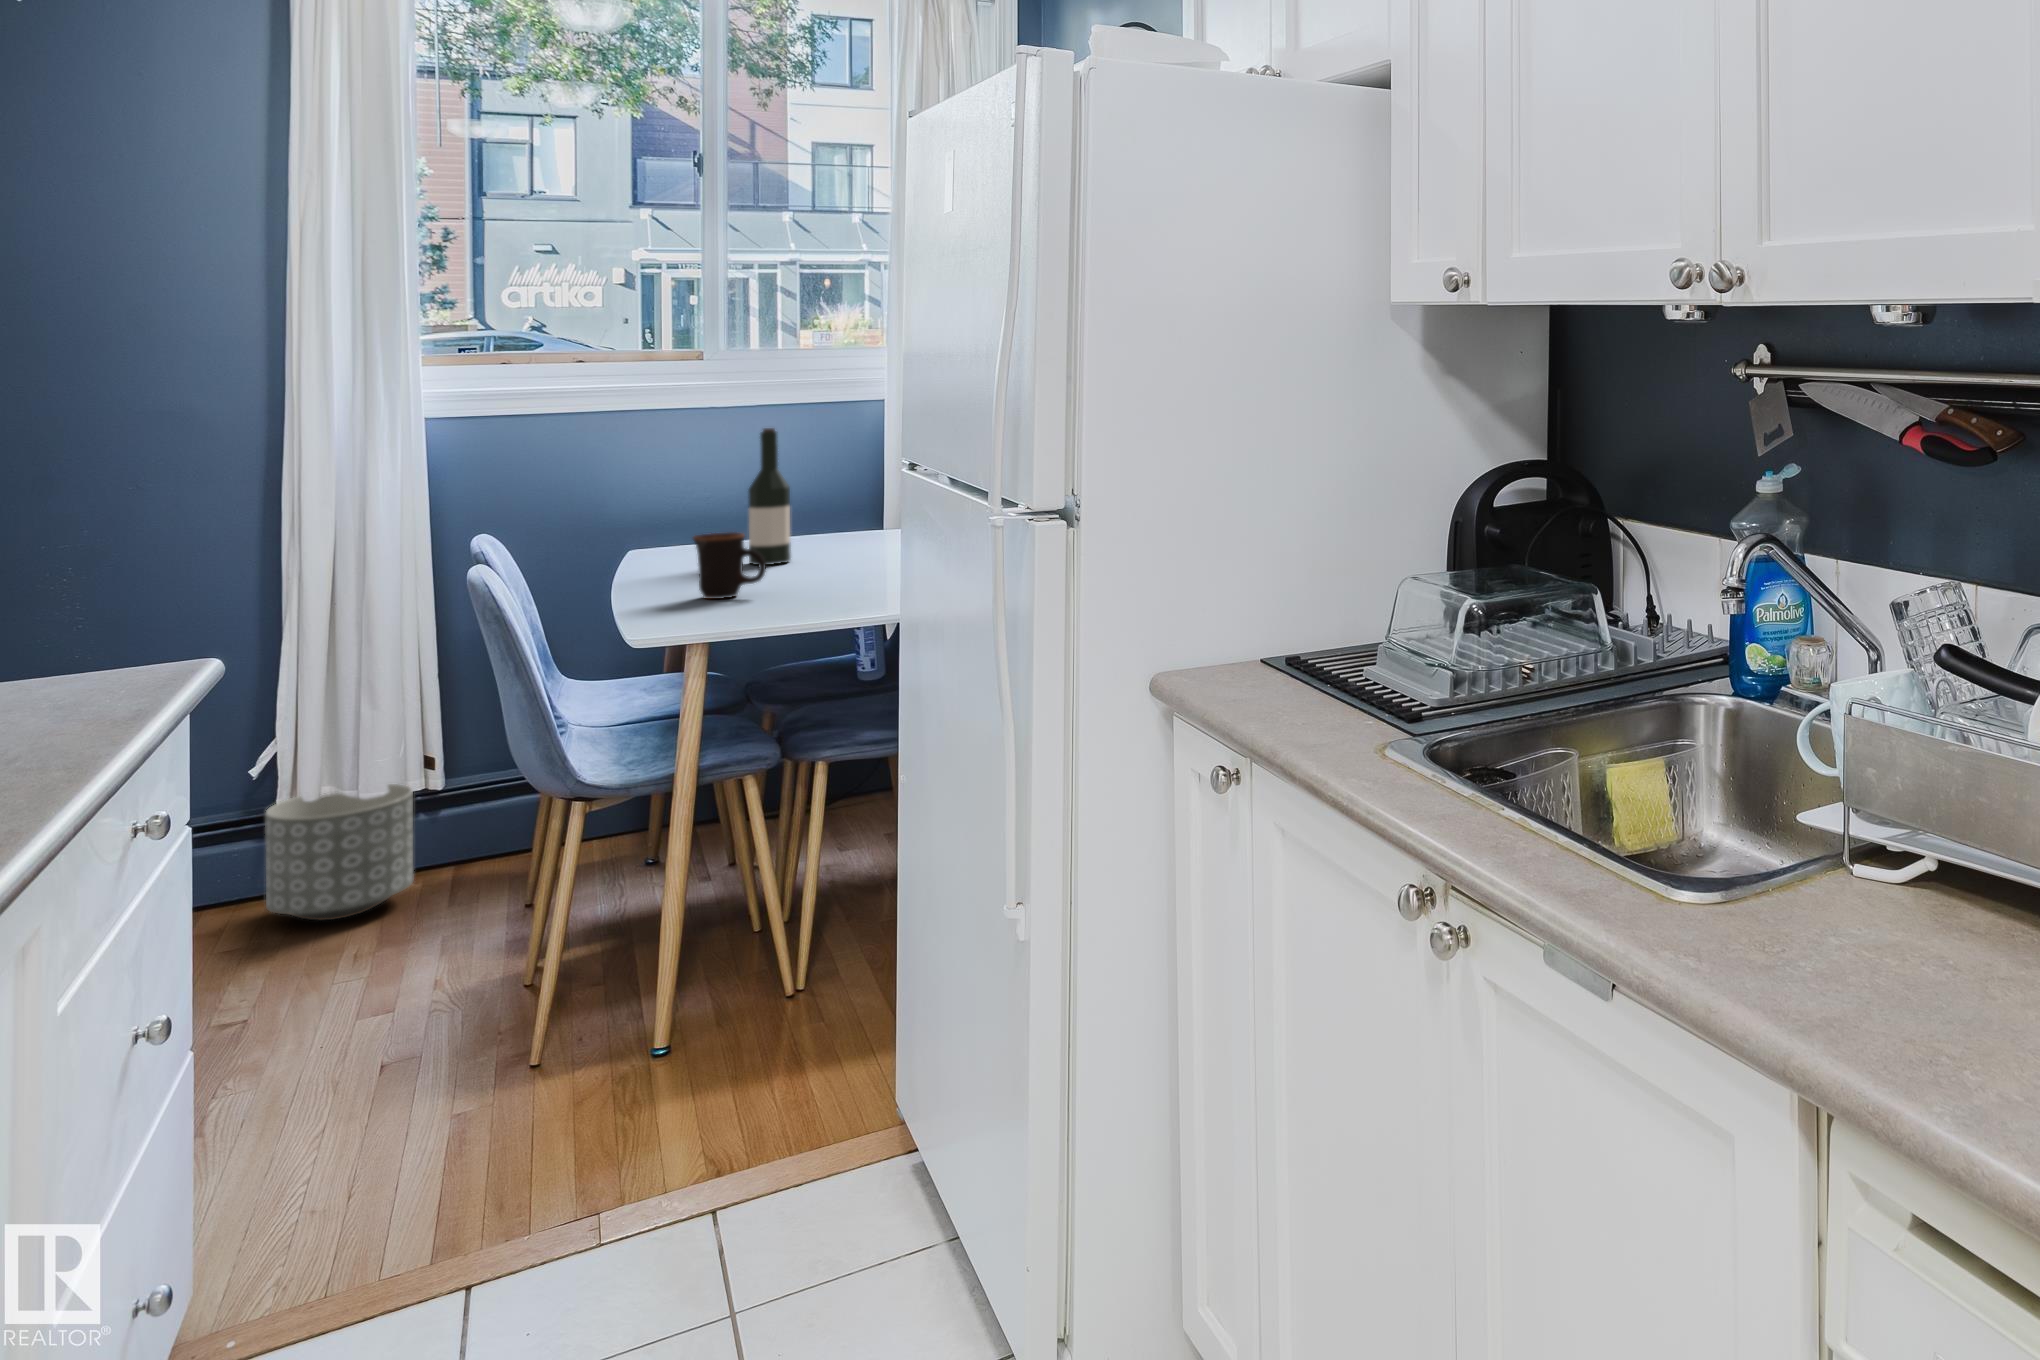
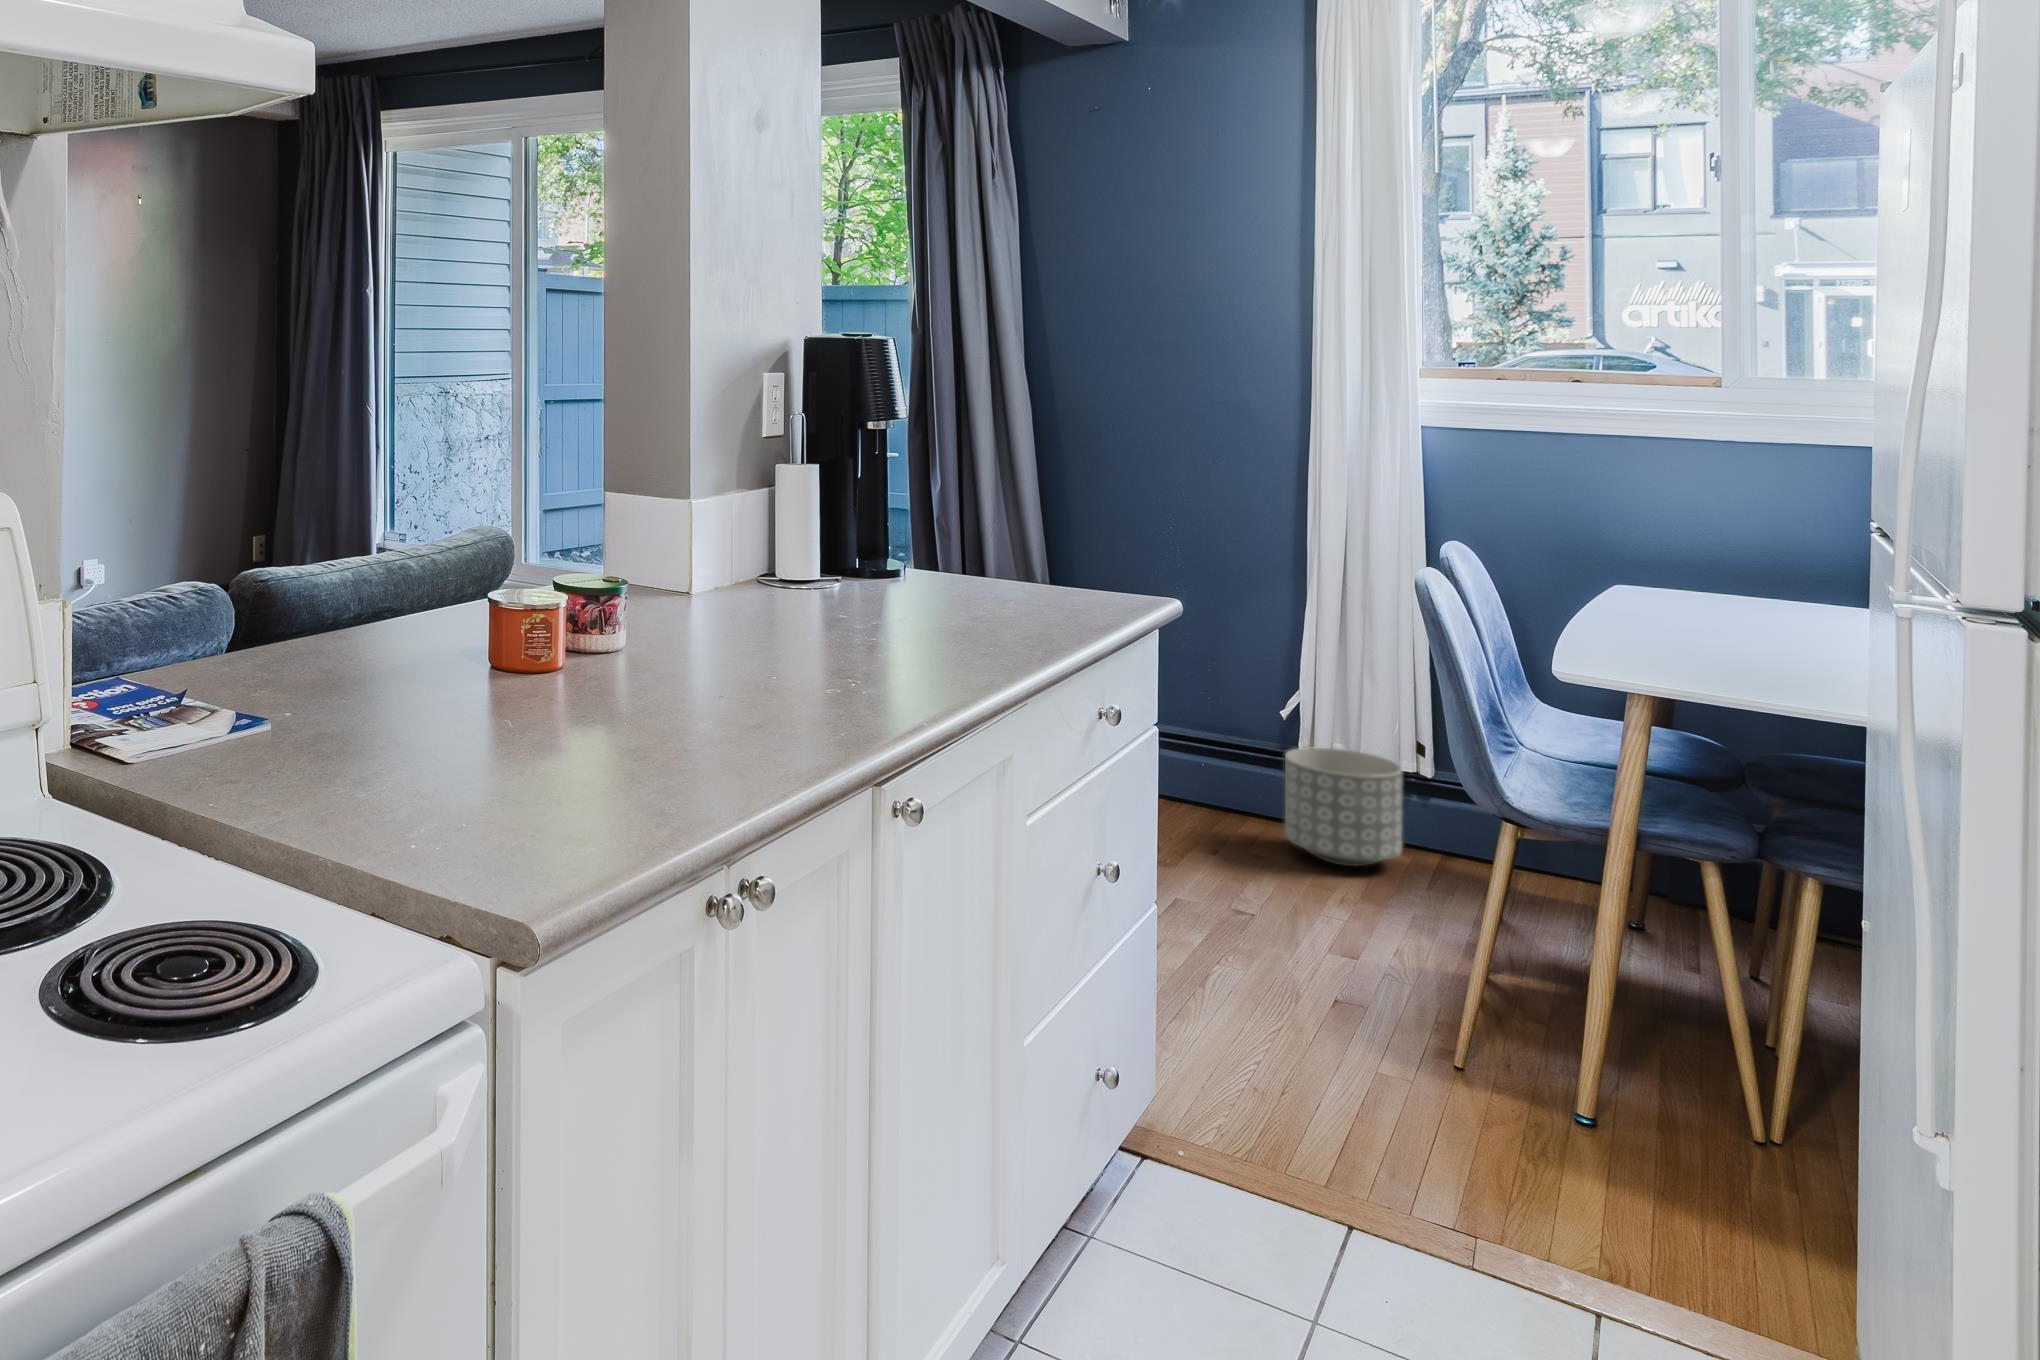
wine bottle: present [748,428,791,565] -> none [1747,466,1803,626]
mug: present [693,532,766,599] -> none [1652,580,1742,655]

